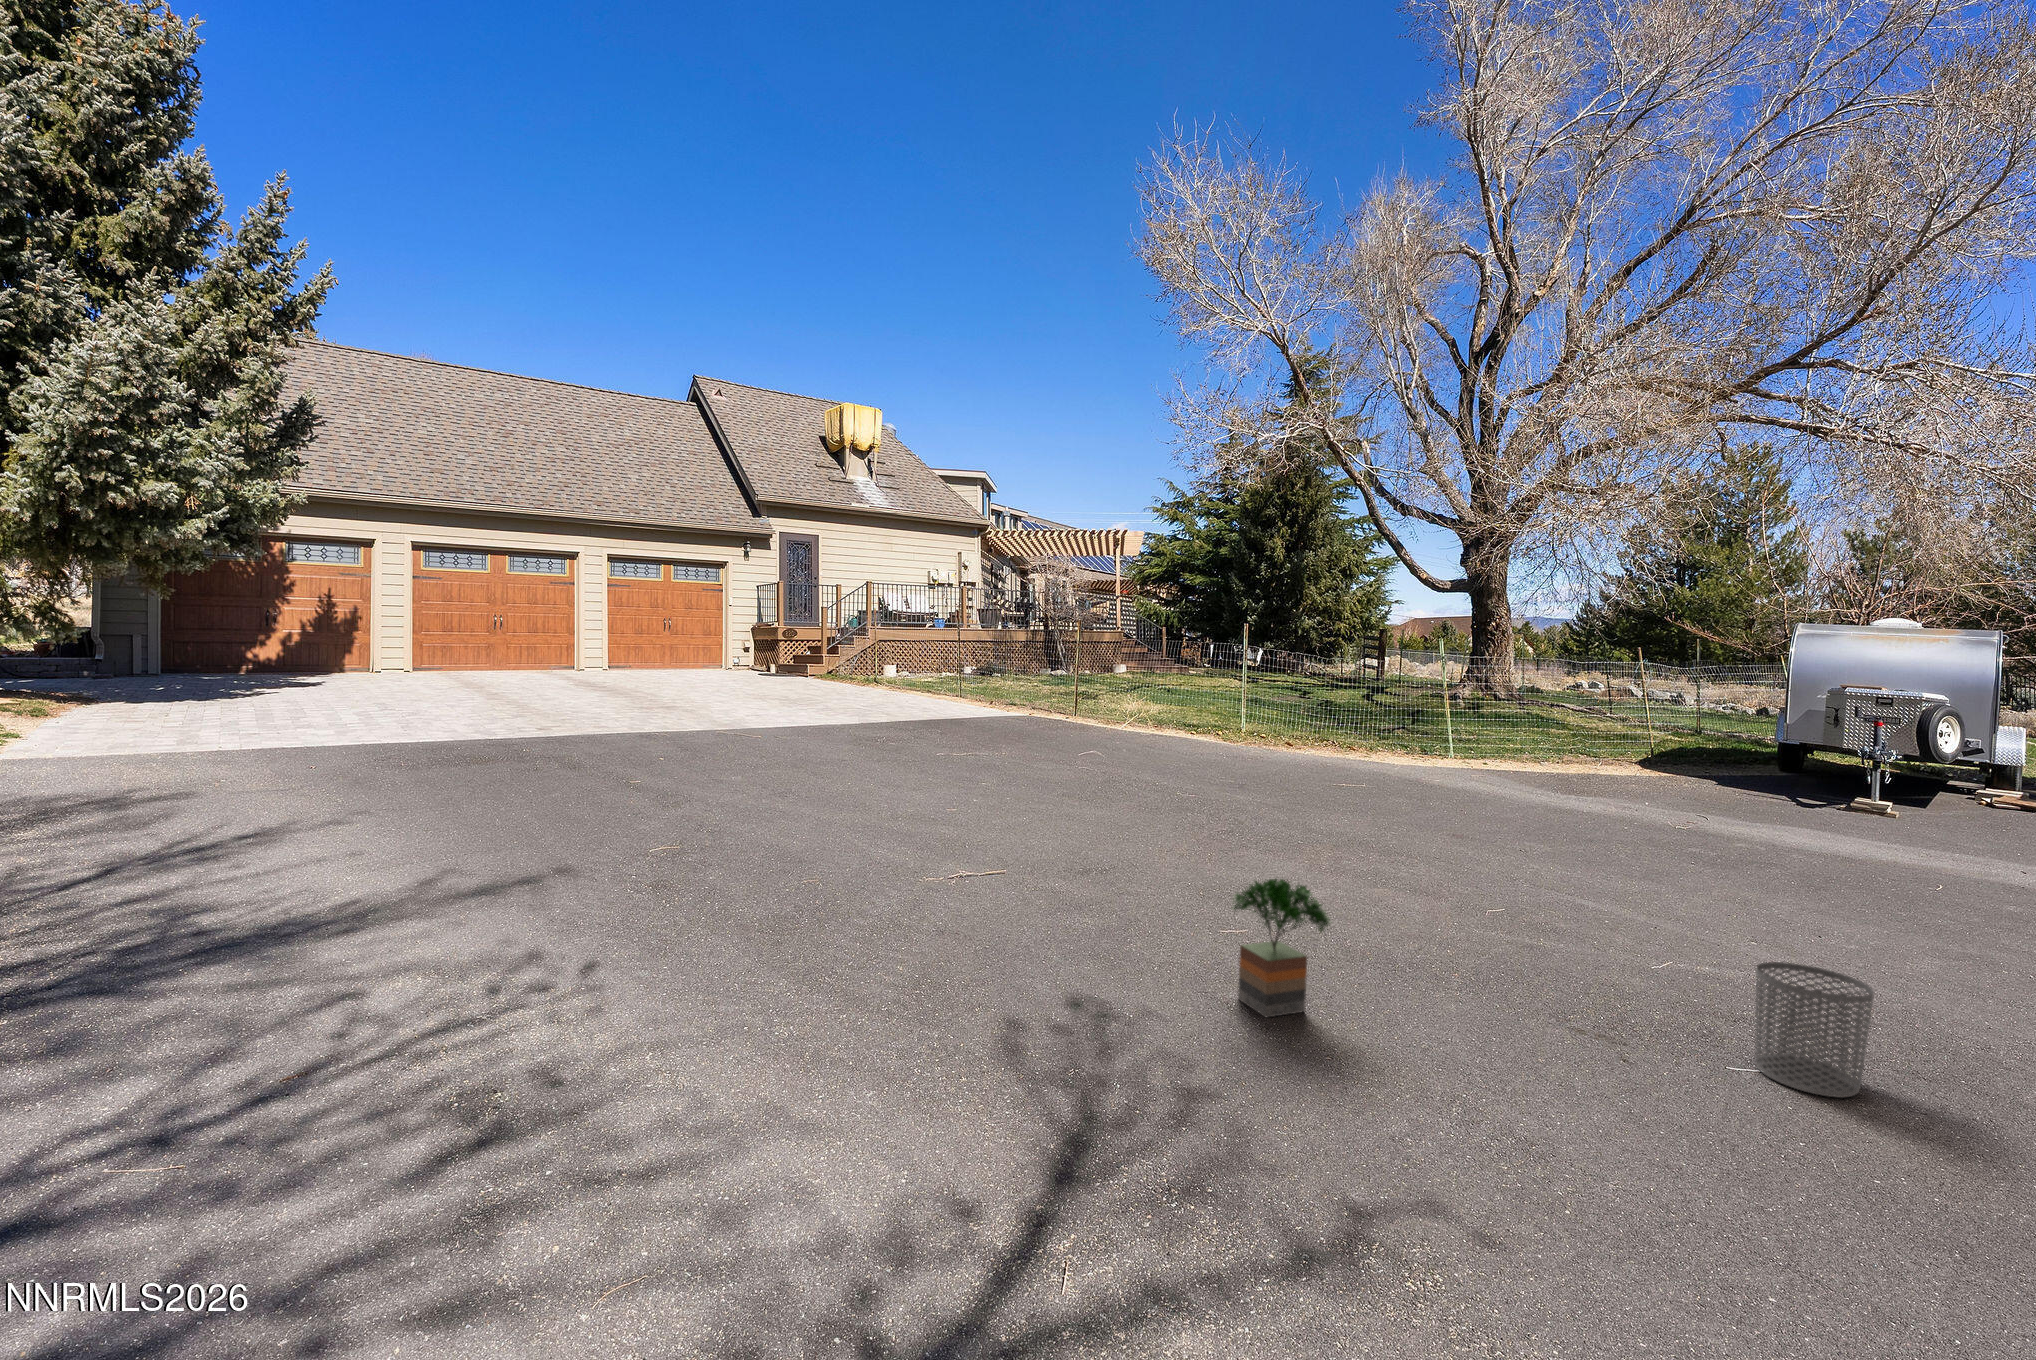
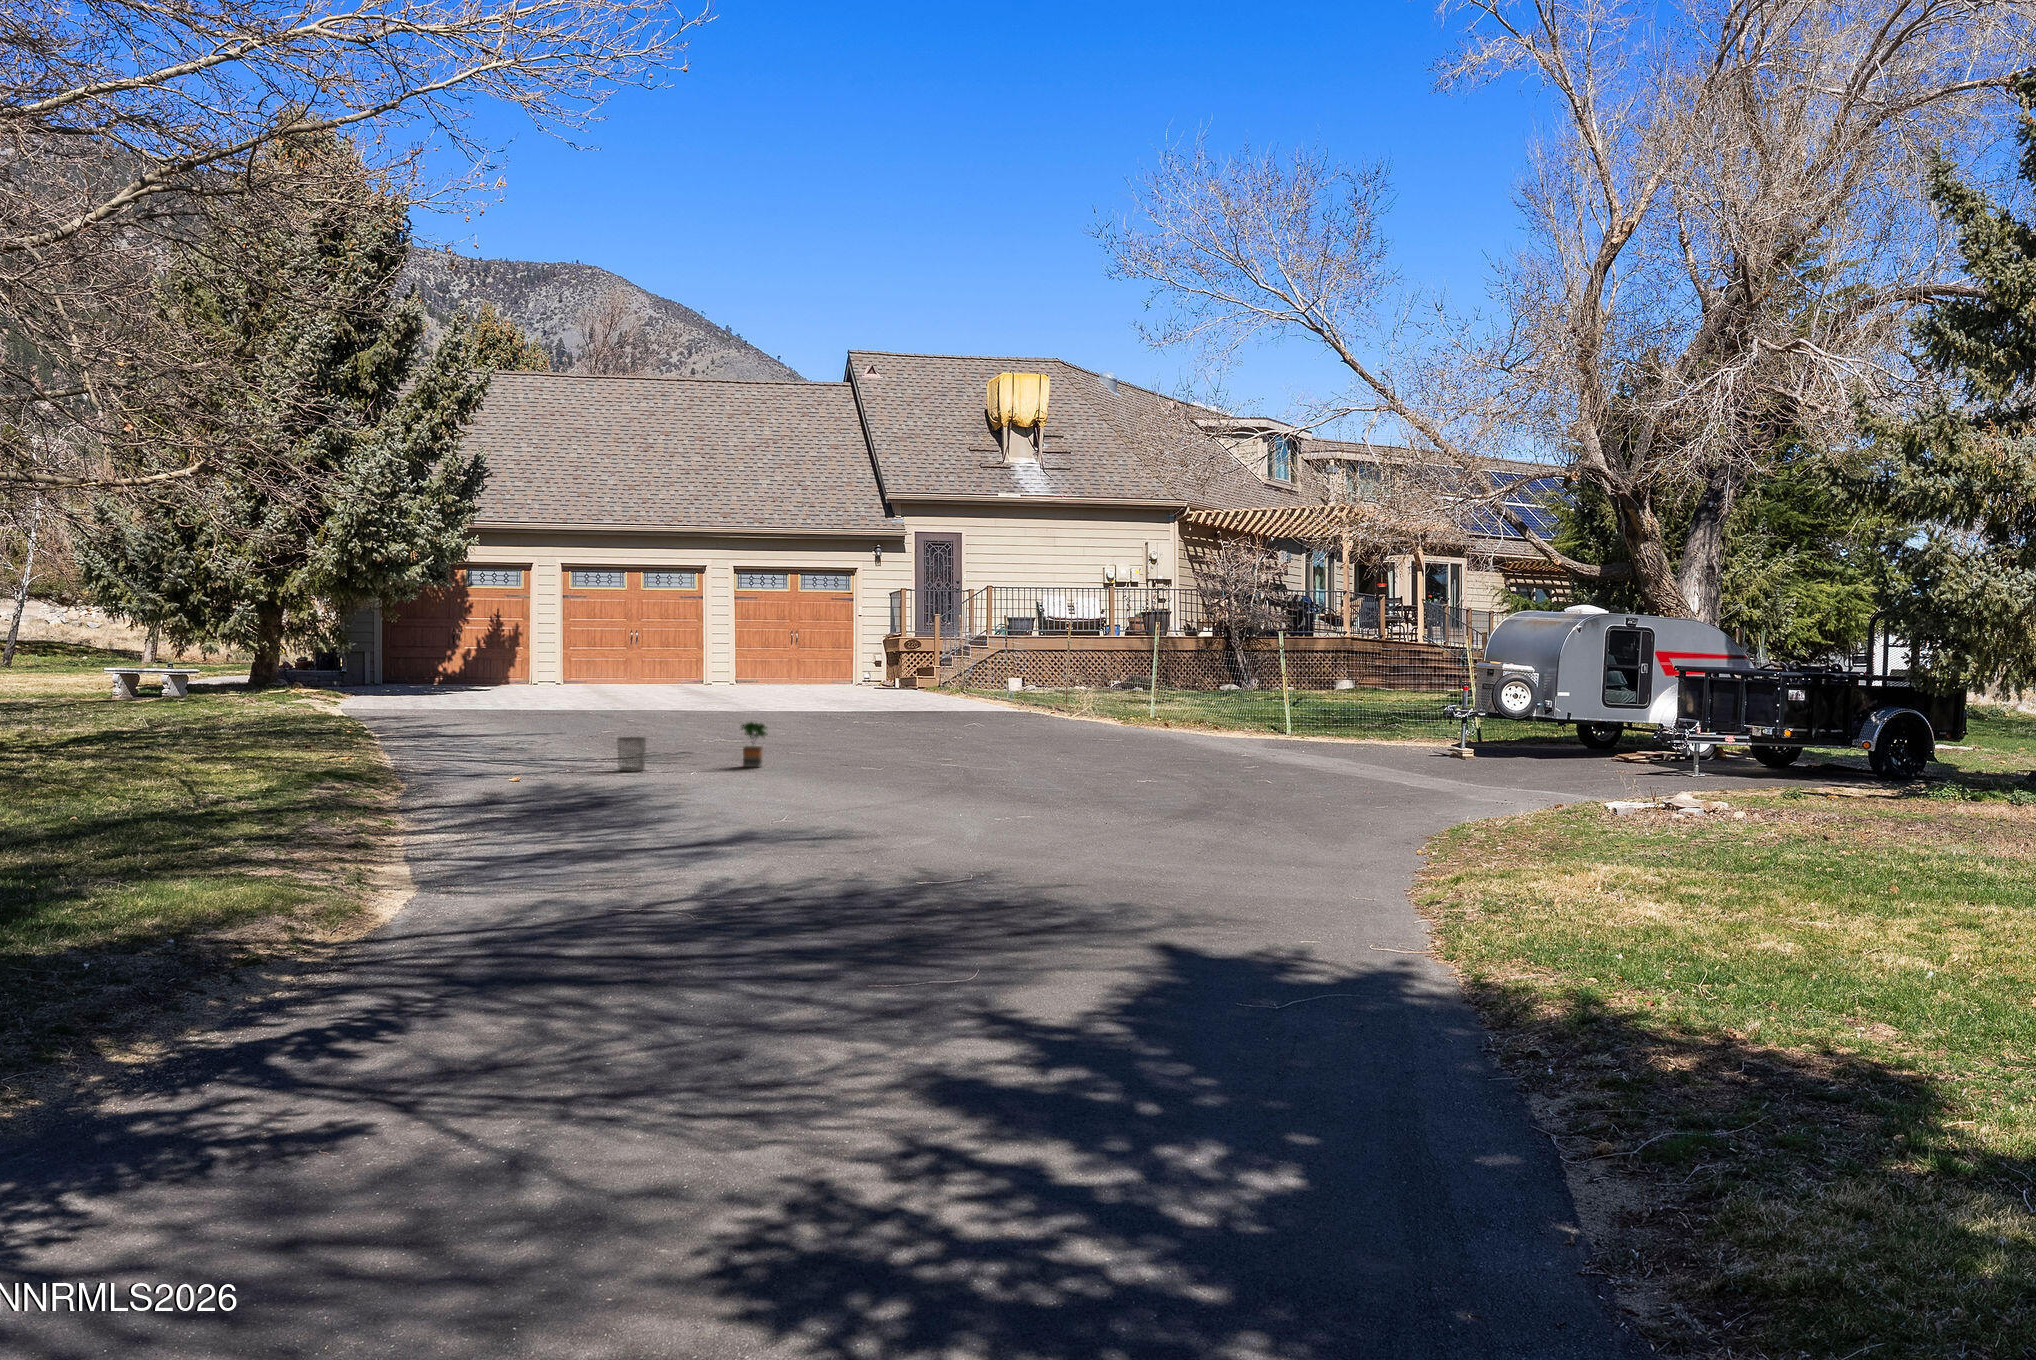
waste bin: present [1755,962,1874,1098] -> present [617,737,646,771]

